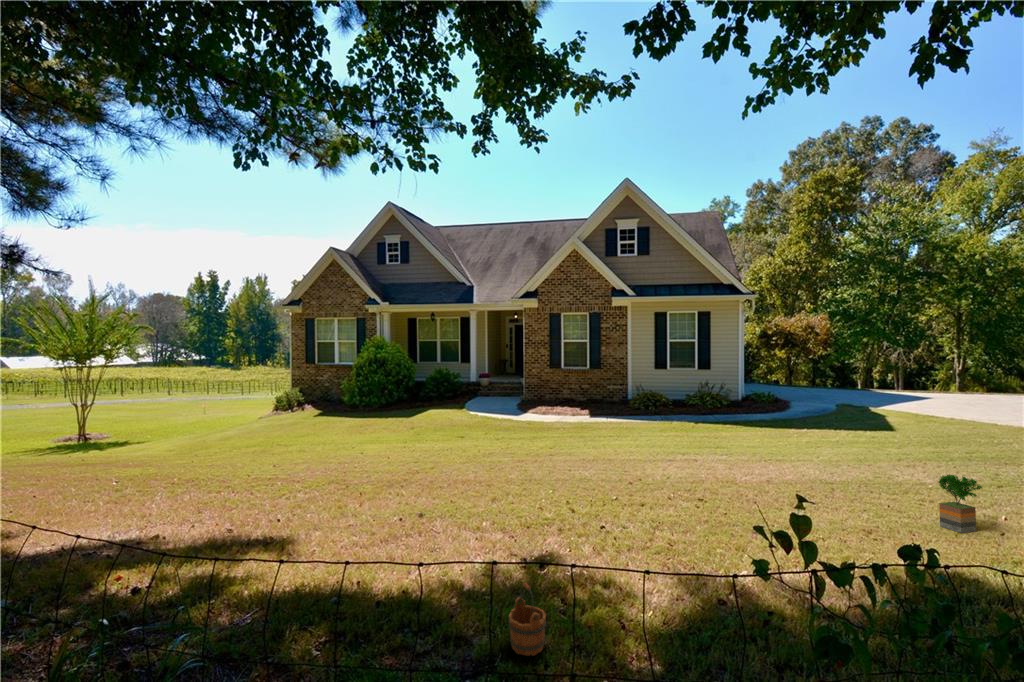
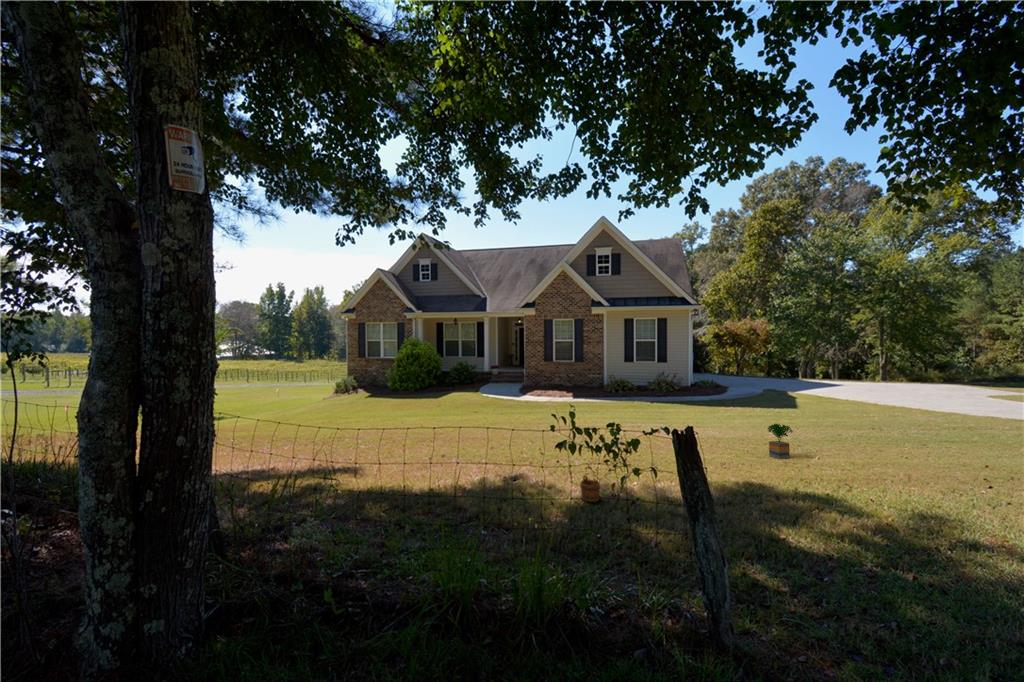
wooden bucket: present [508,582,546,656] -> present [580,466,600,502]

